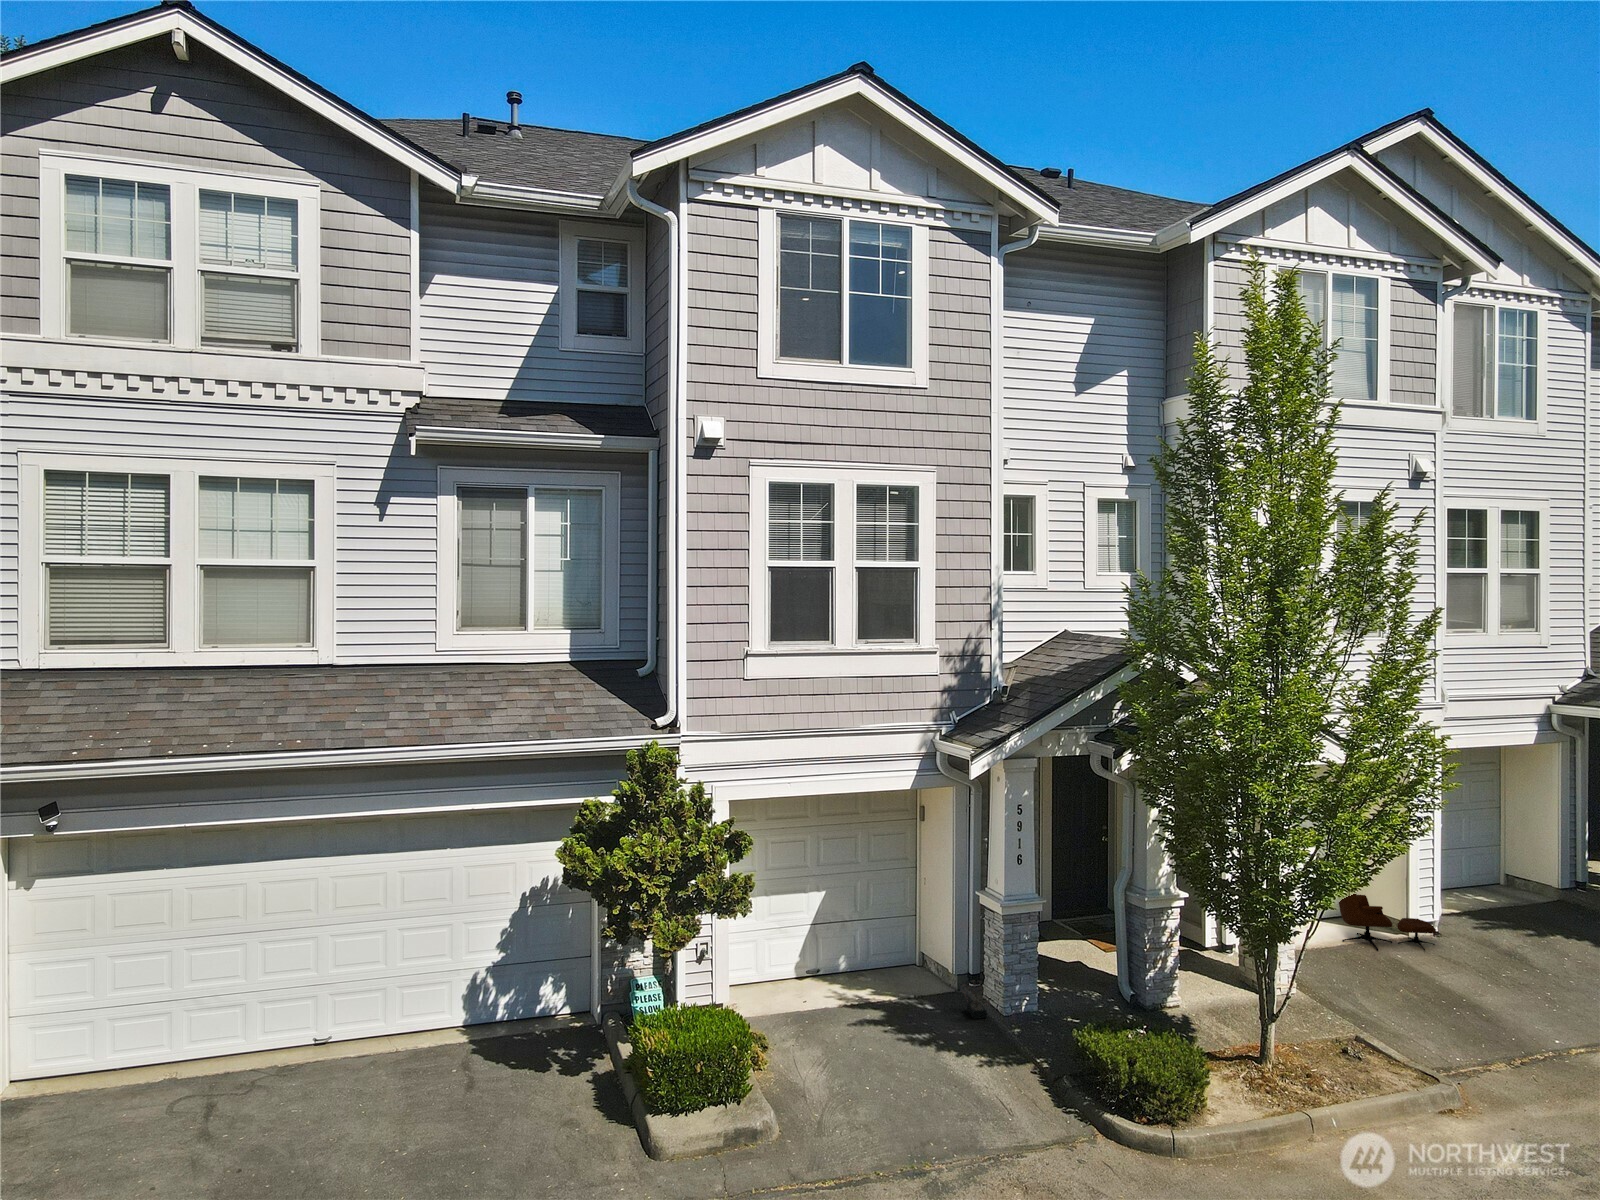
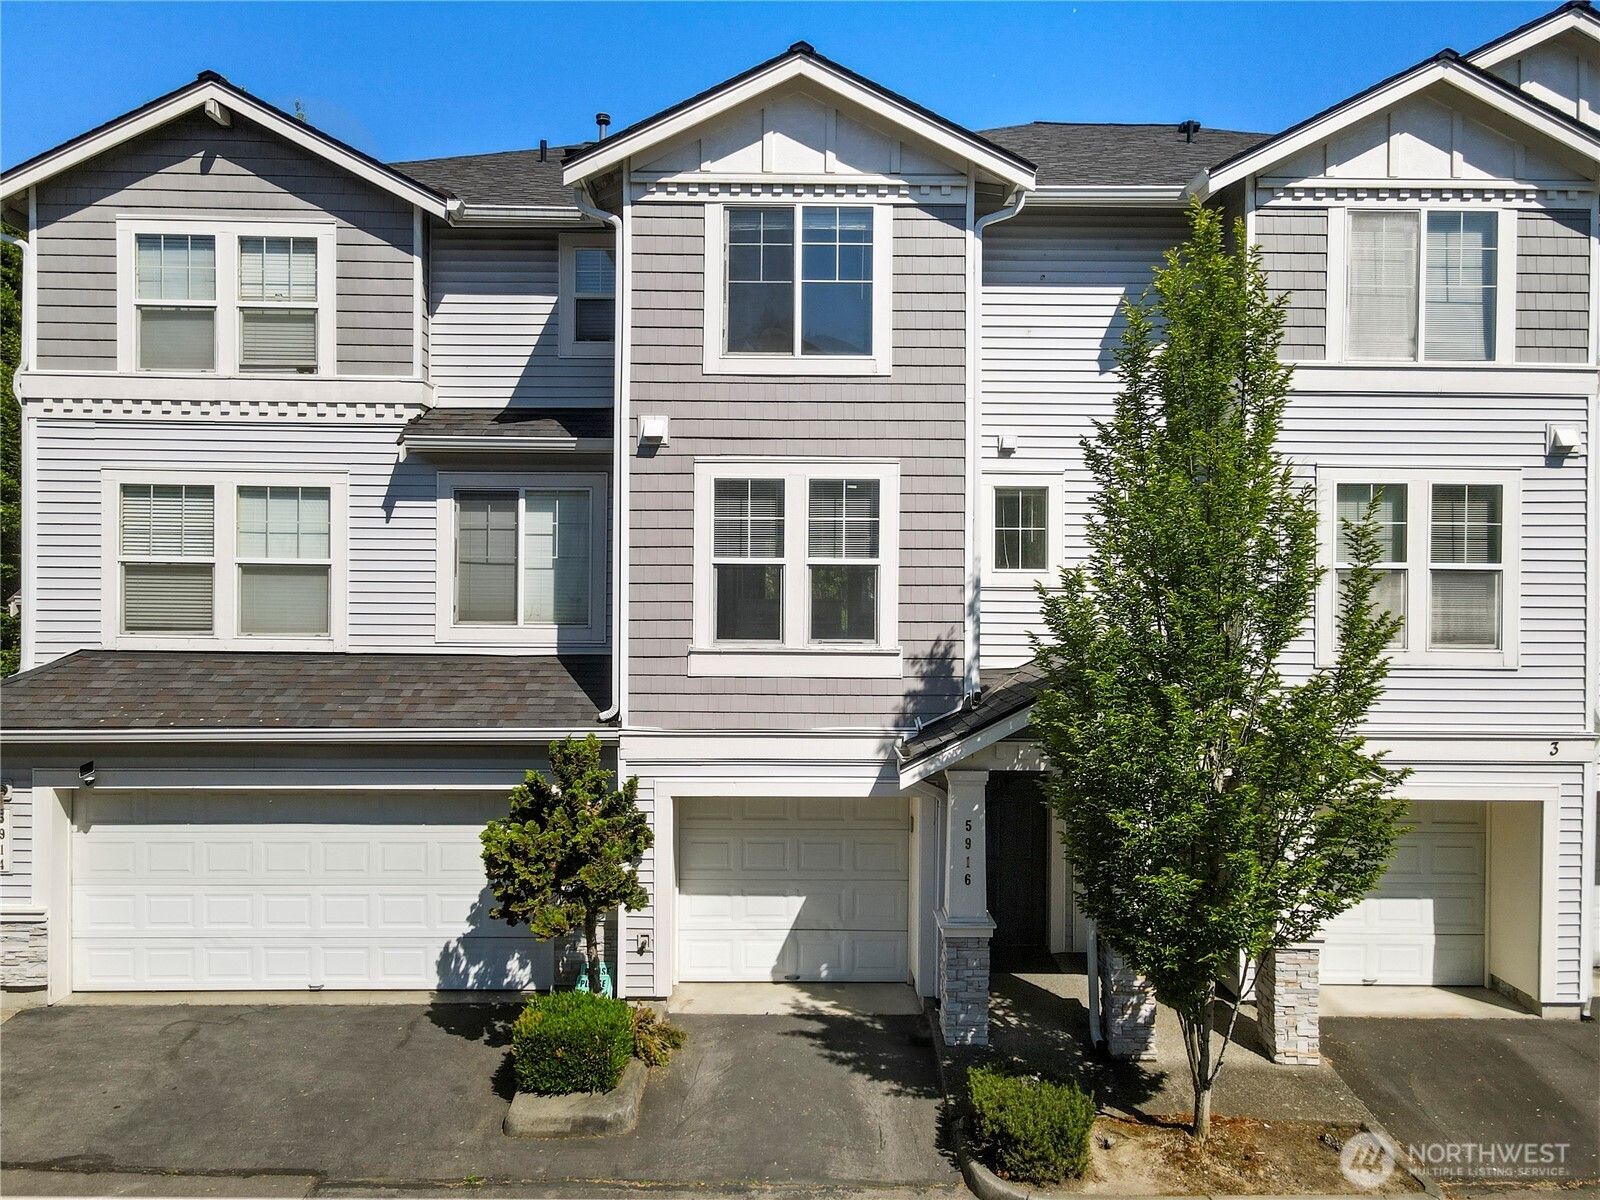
lounge chair: present [1339,894,1436,951] -> none [1428,916,1564,1036]

